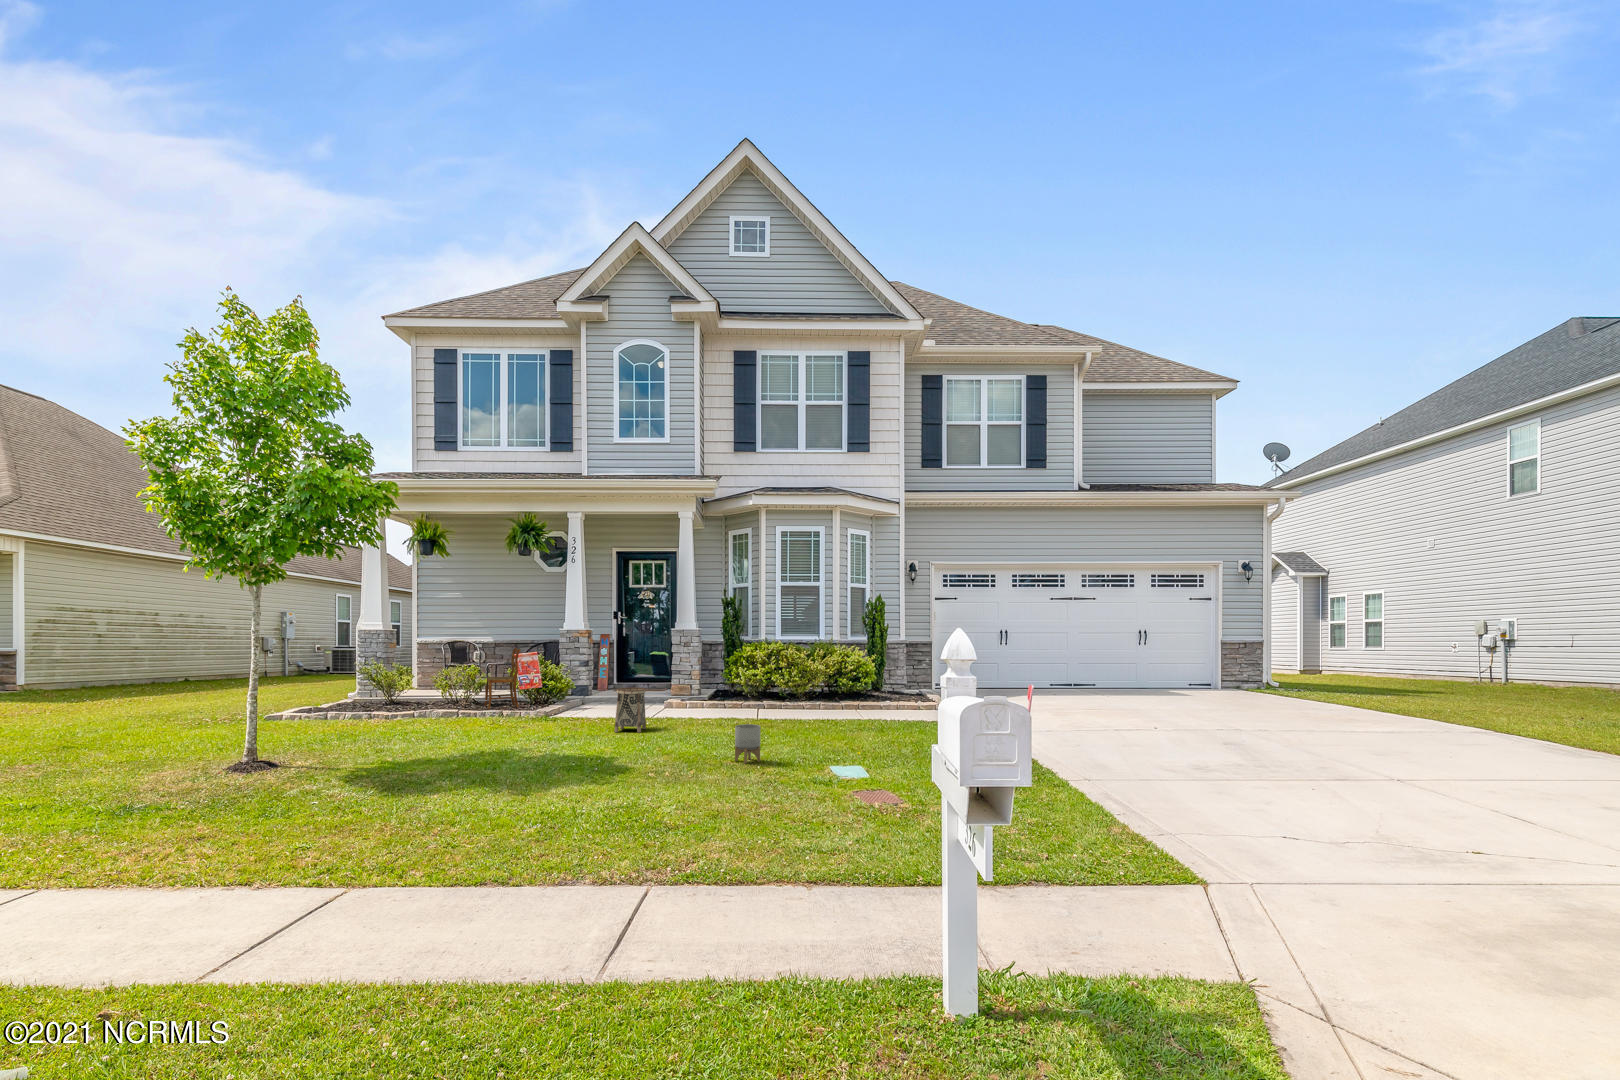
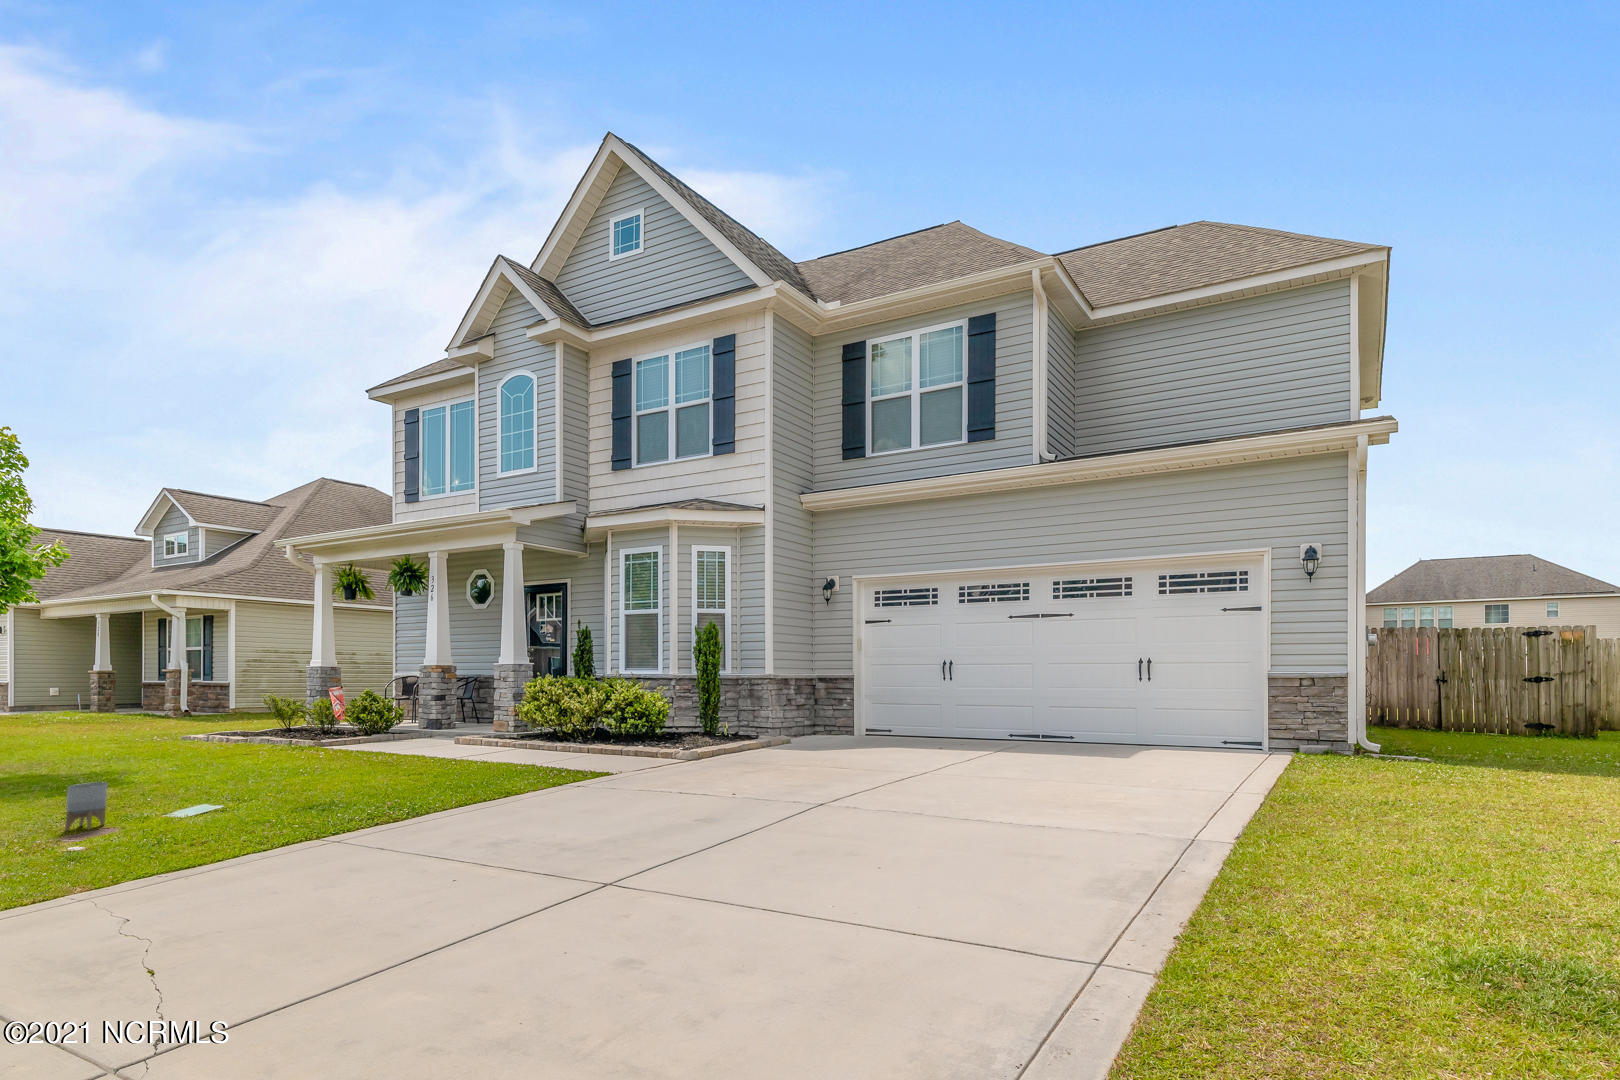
chair: present [485,648,521,709] -> none [312,686,357,747]
basket: present [615,688,646,733] -> none [227,731,271,781]

